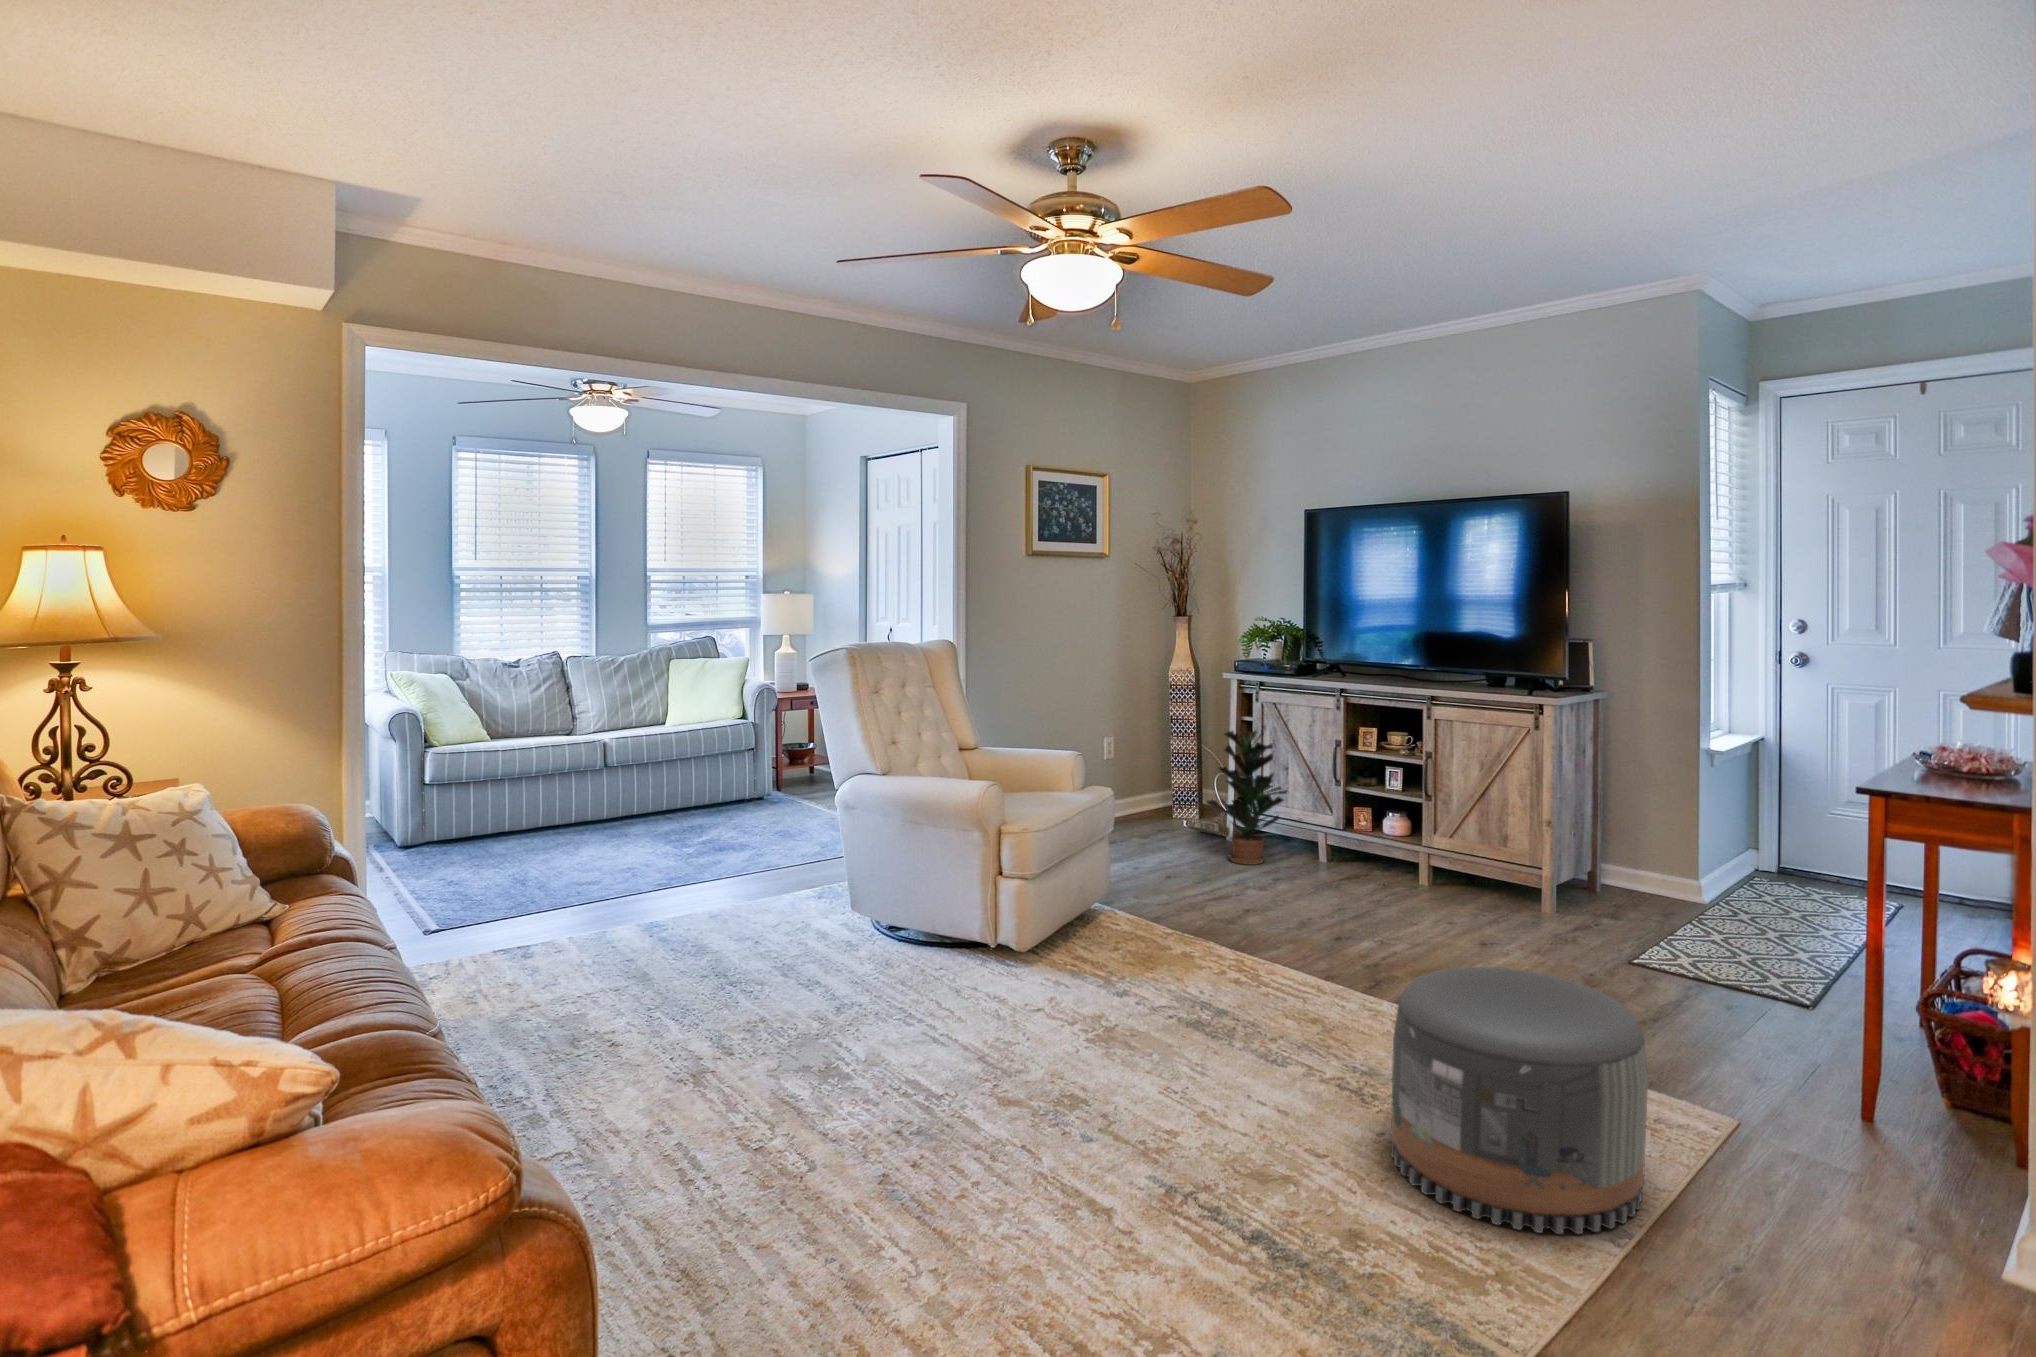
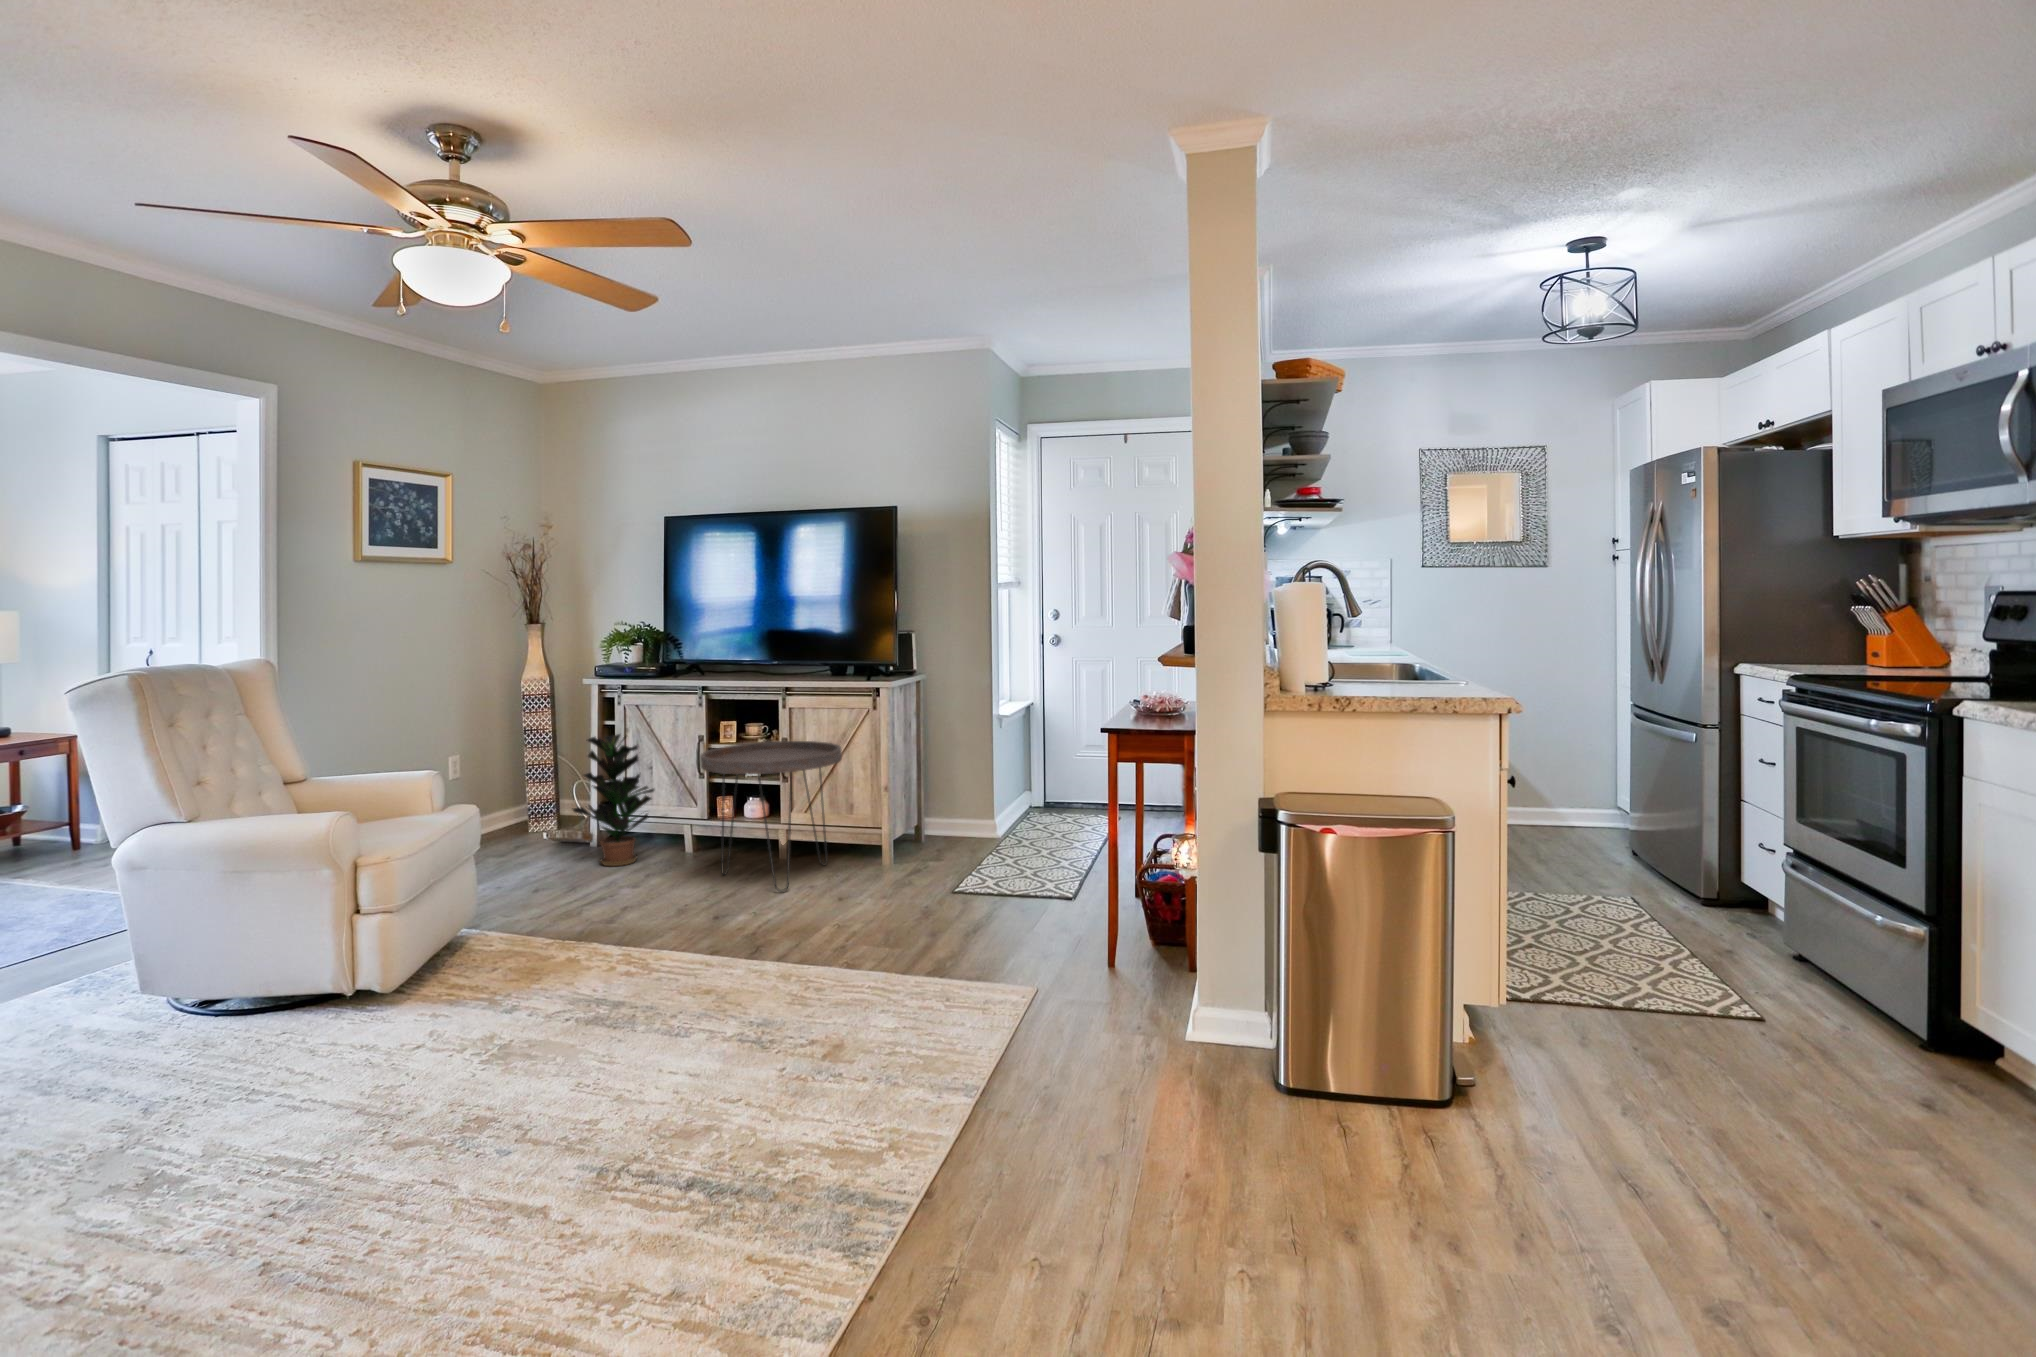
side table: none [1333,754,1496,924] -> present [700,741,842,892]
pouf: present [1391,967,1648,1234] -> none [791,904,984,1112]

